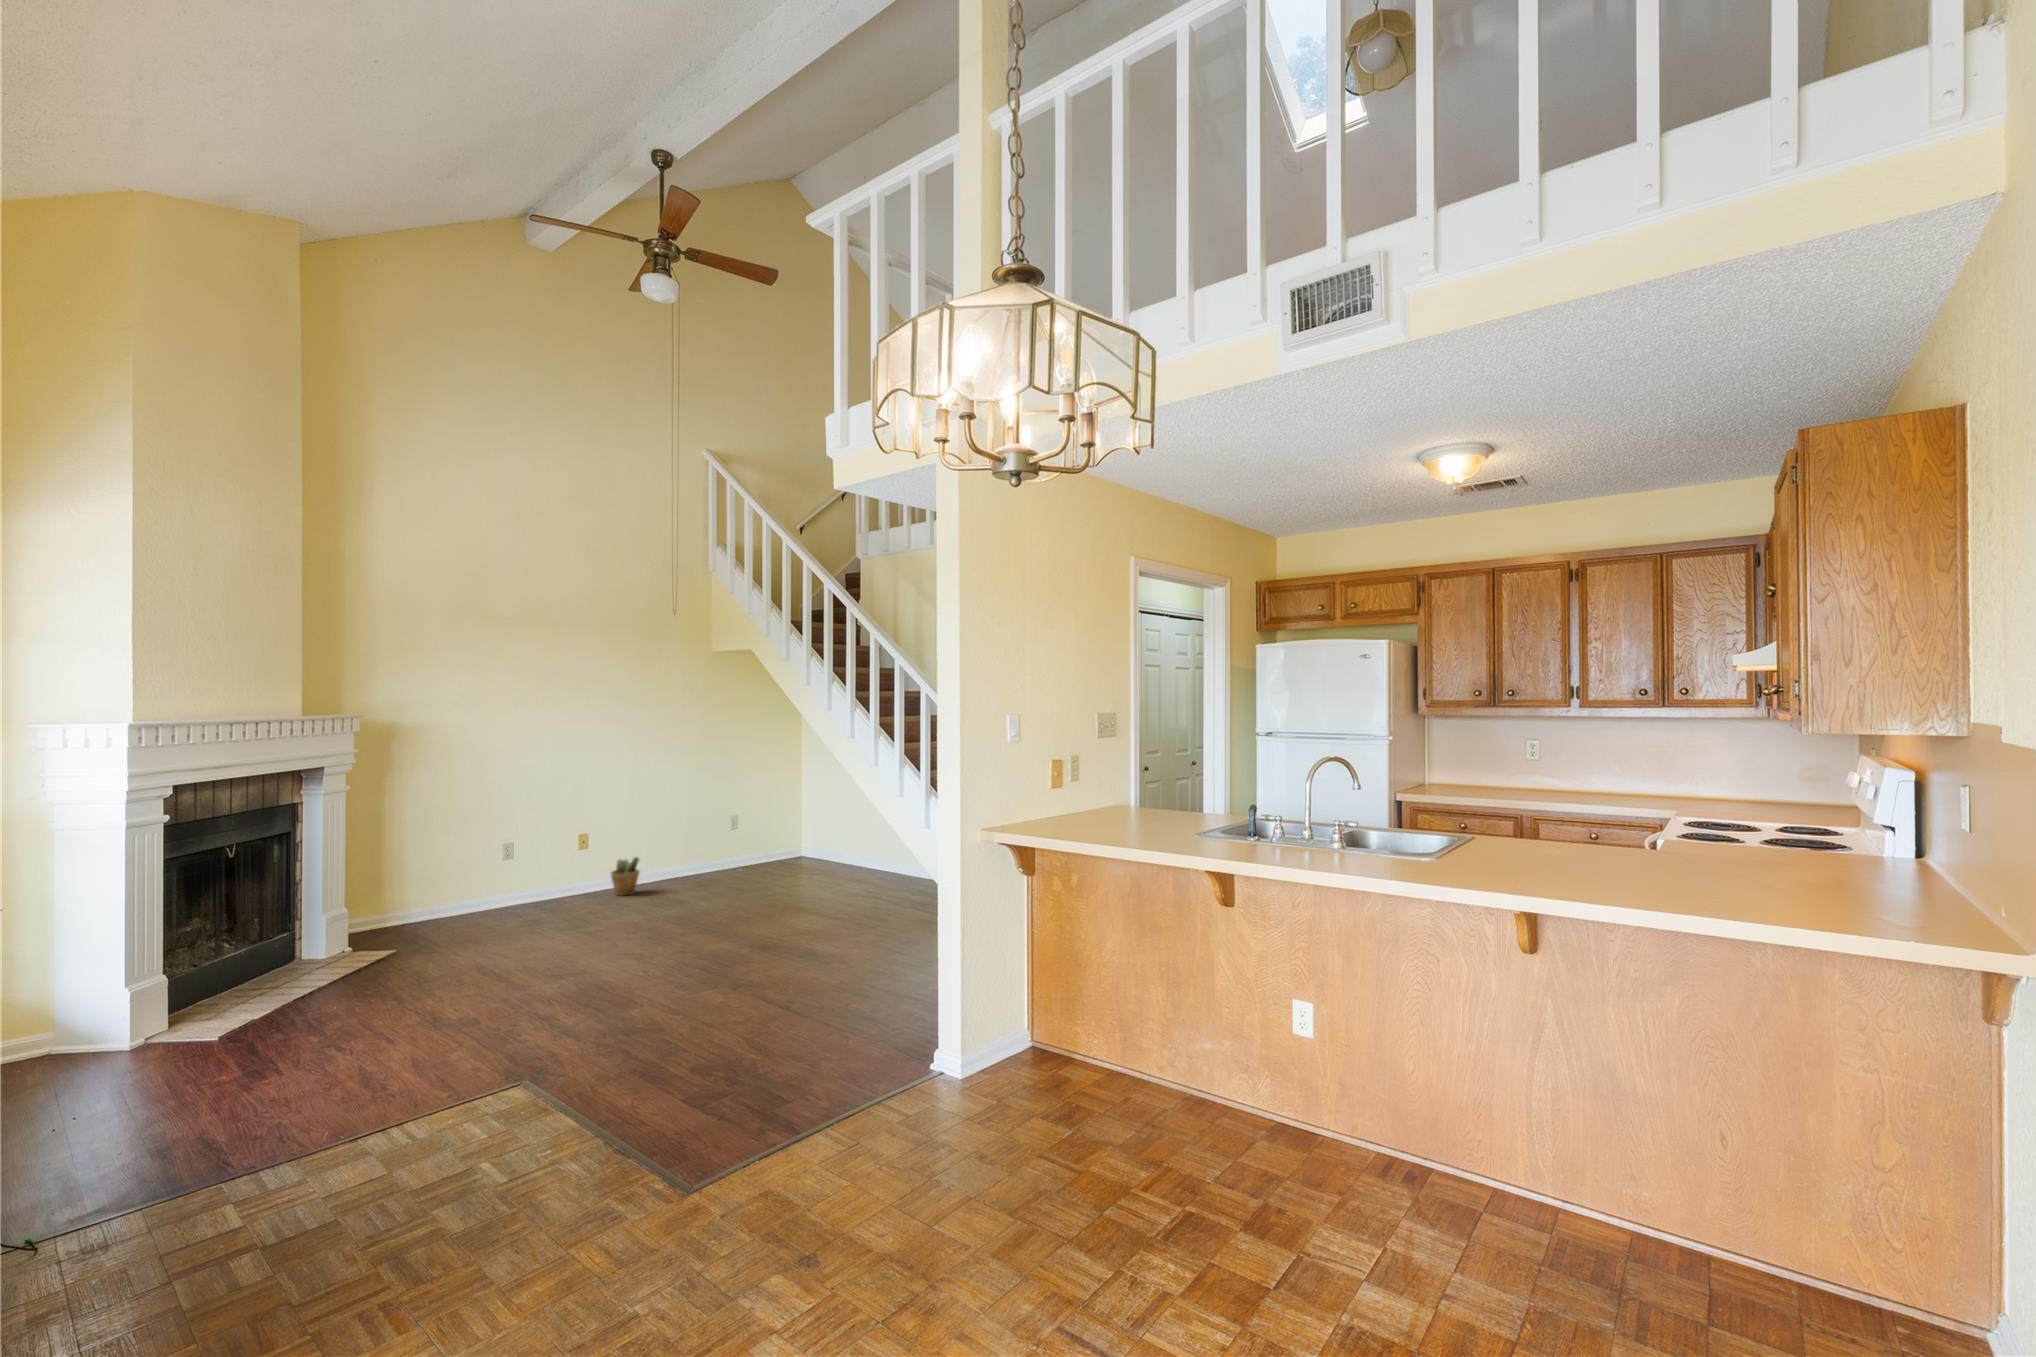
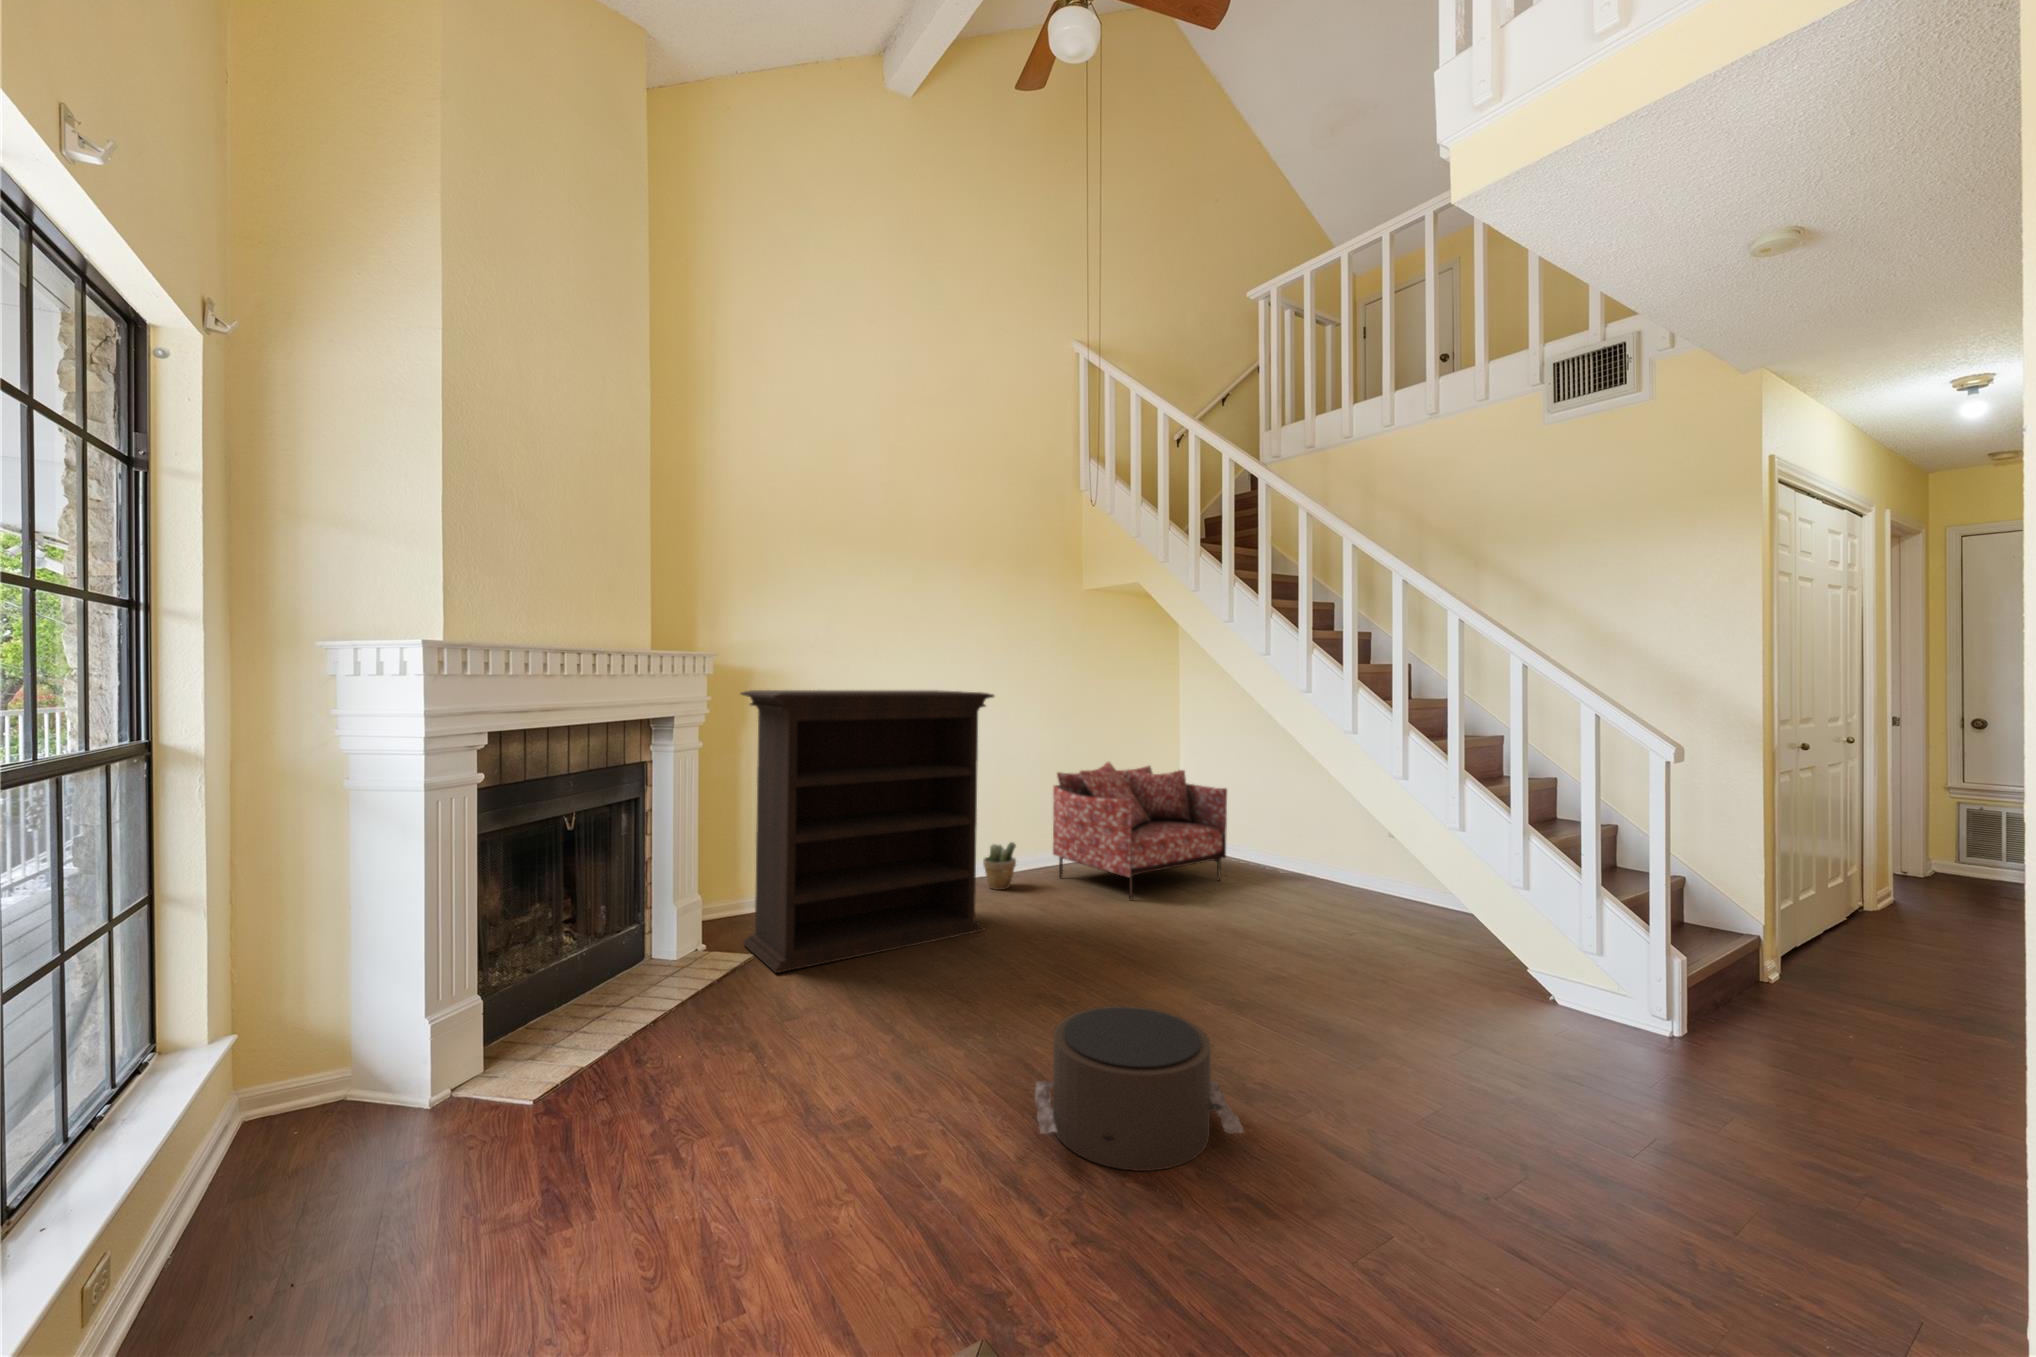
bookshelf: none [384,738,608,959] -> present [741,690,994,973]
armchair: none [675,789,817,895] -> present [1053,762,1227,900]
pouf: none [583,940,711,1021] -> present [1035,1006,1243,1171]

